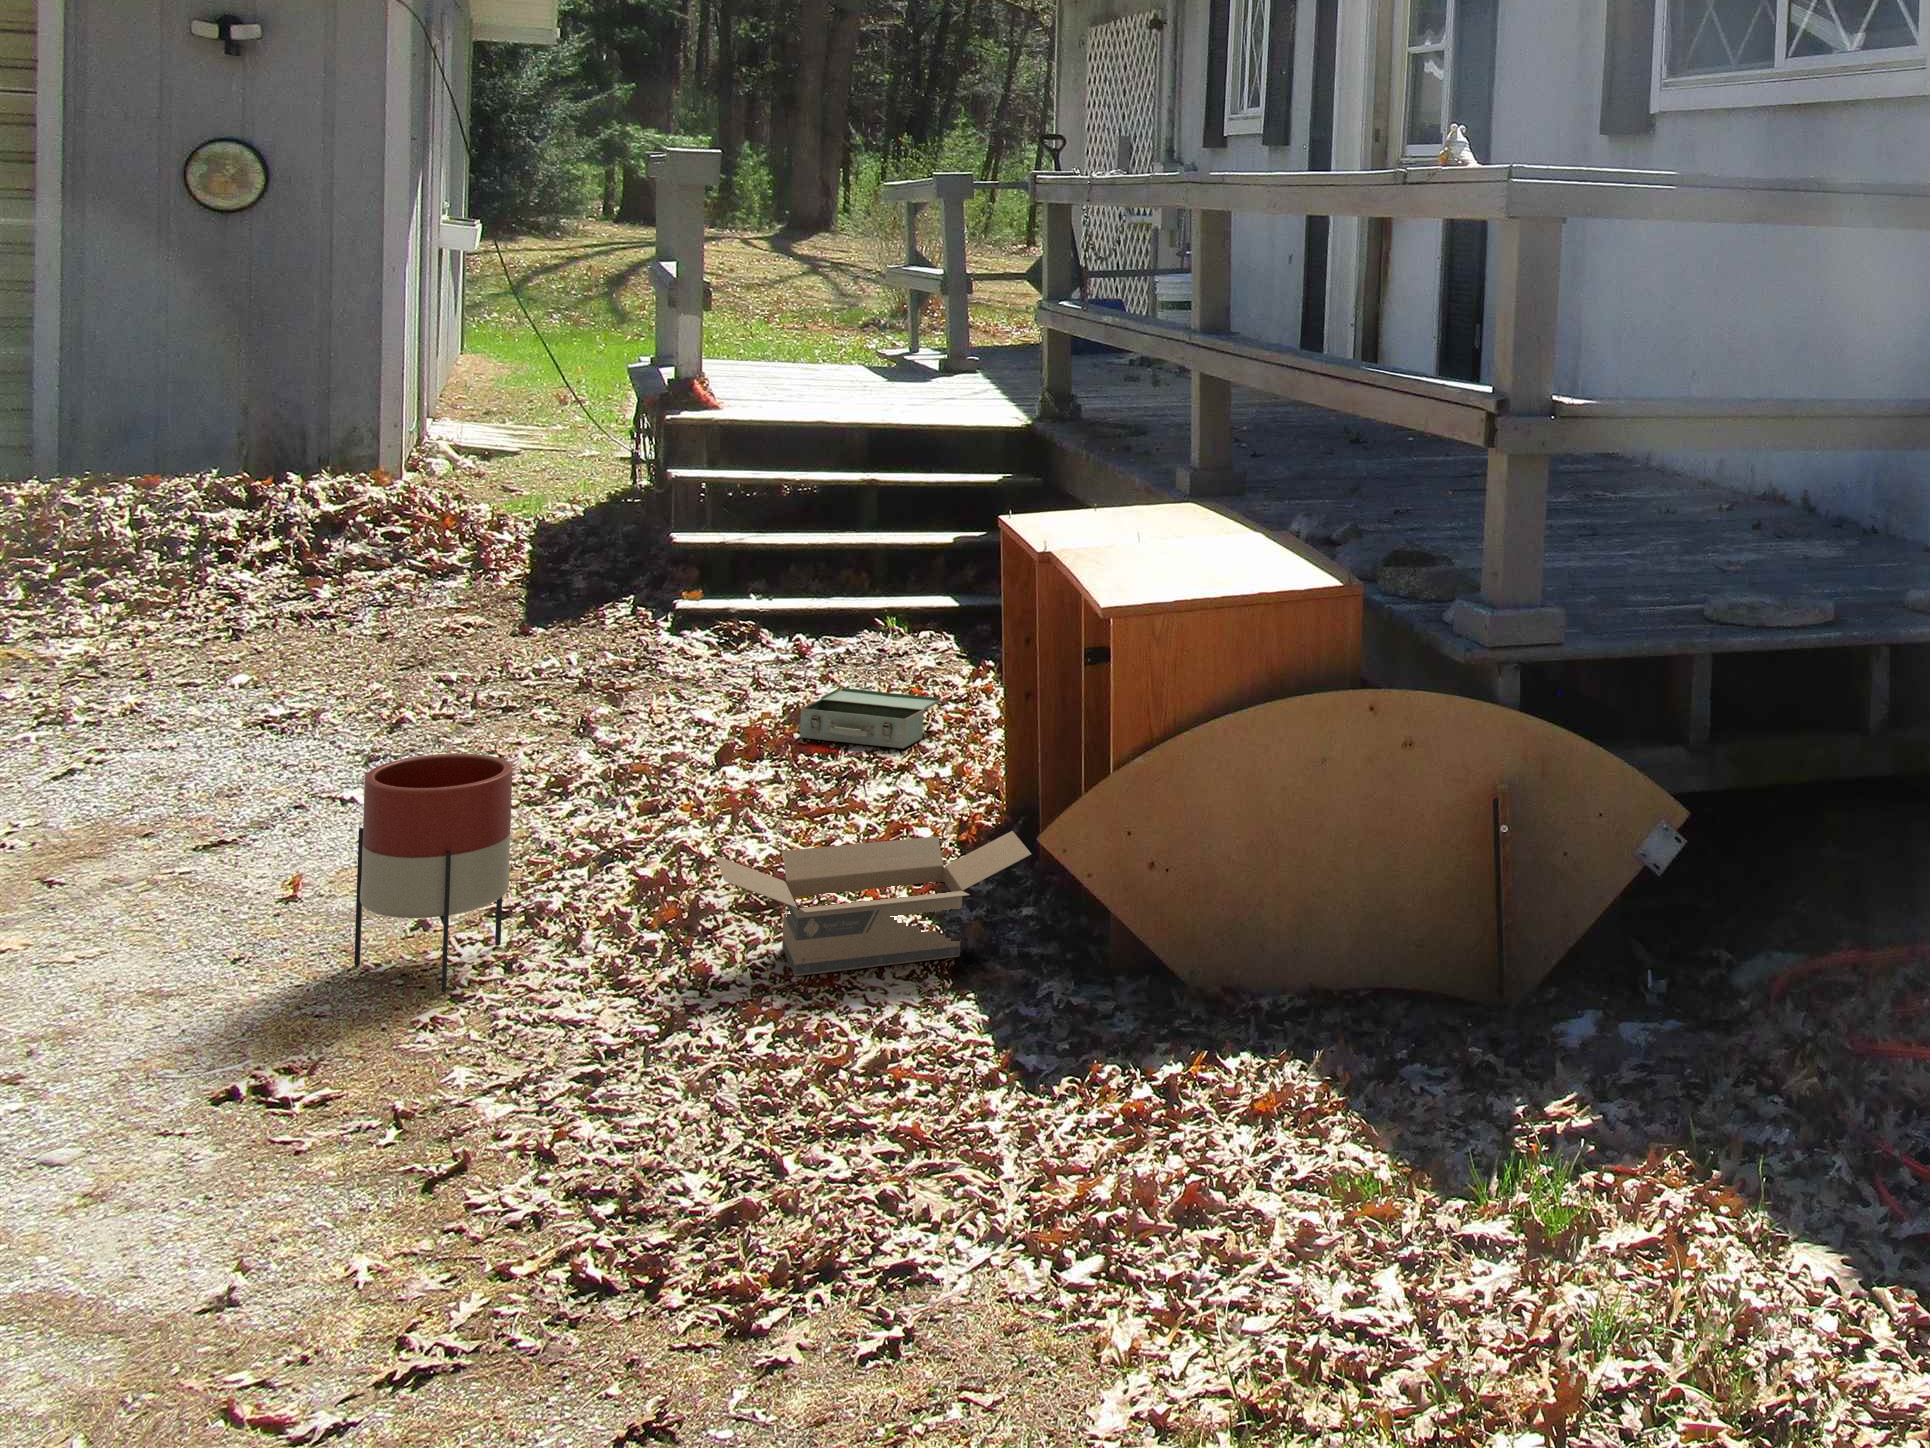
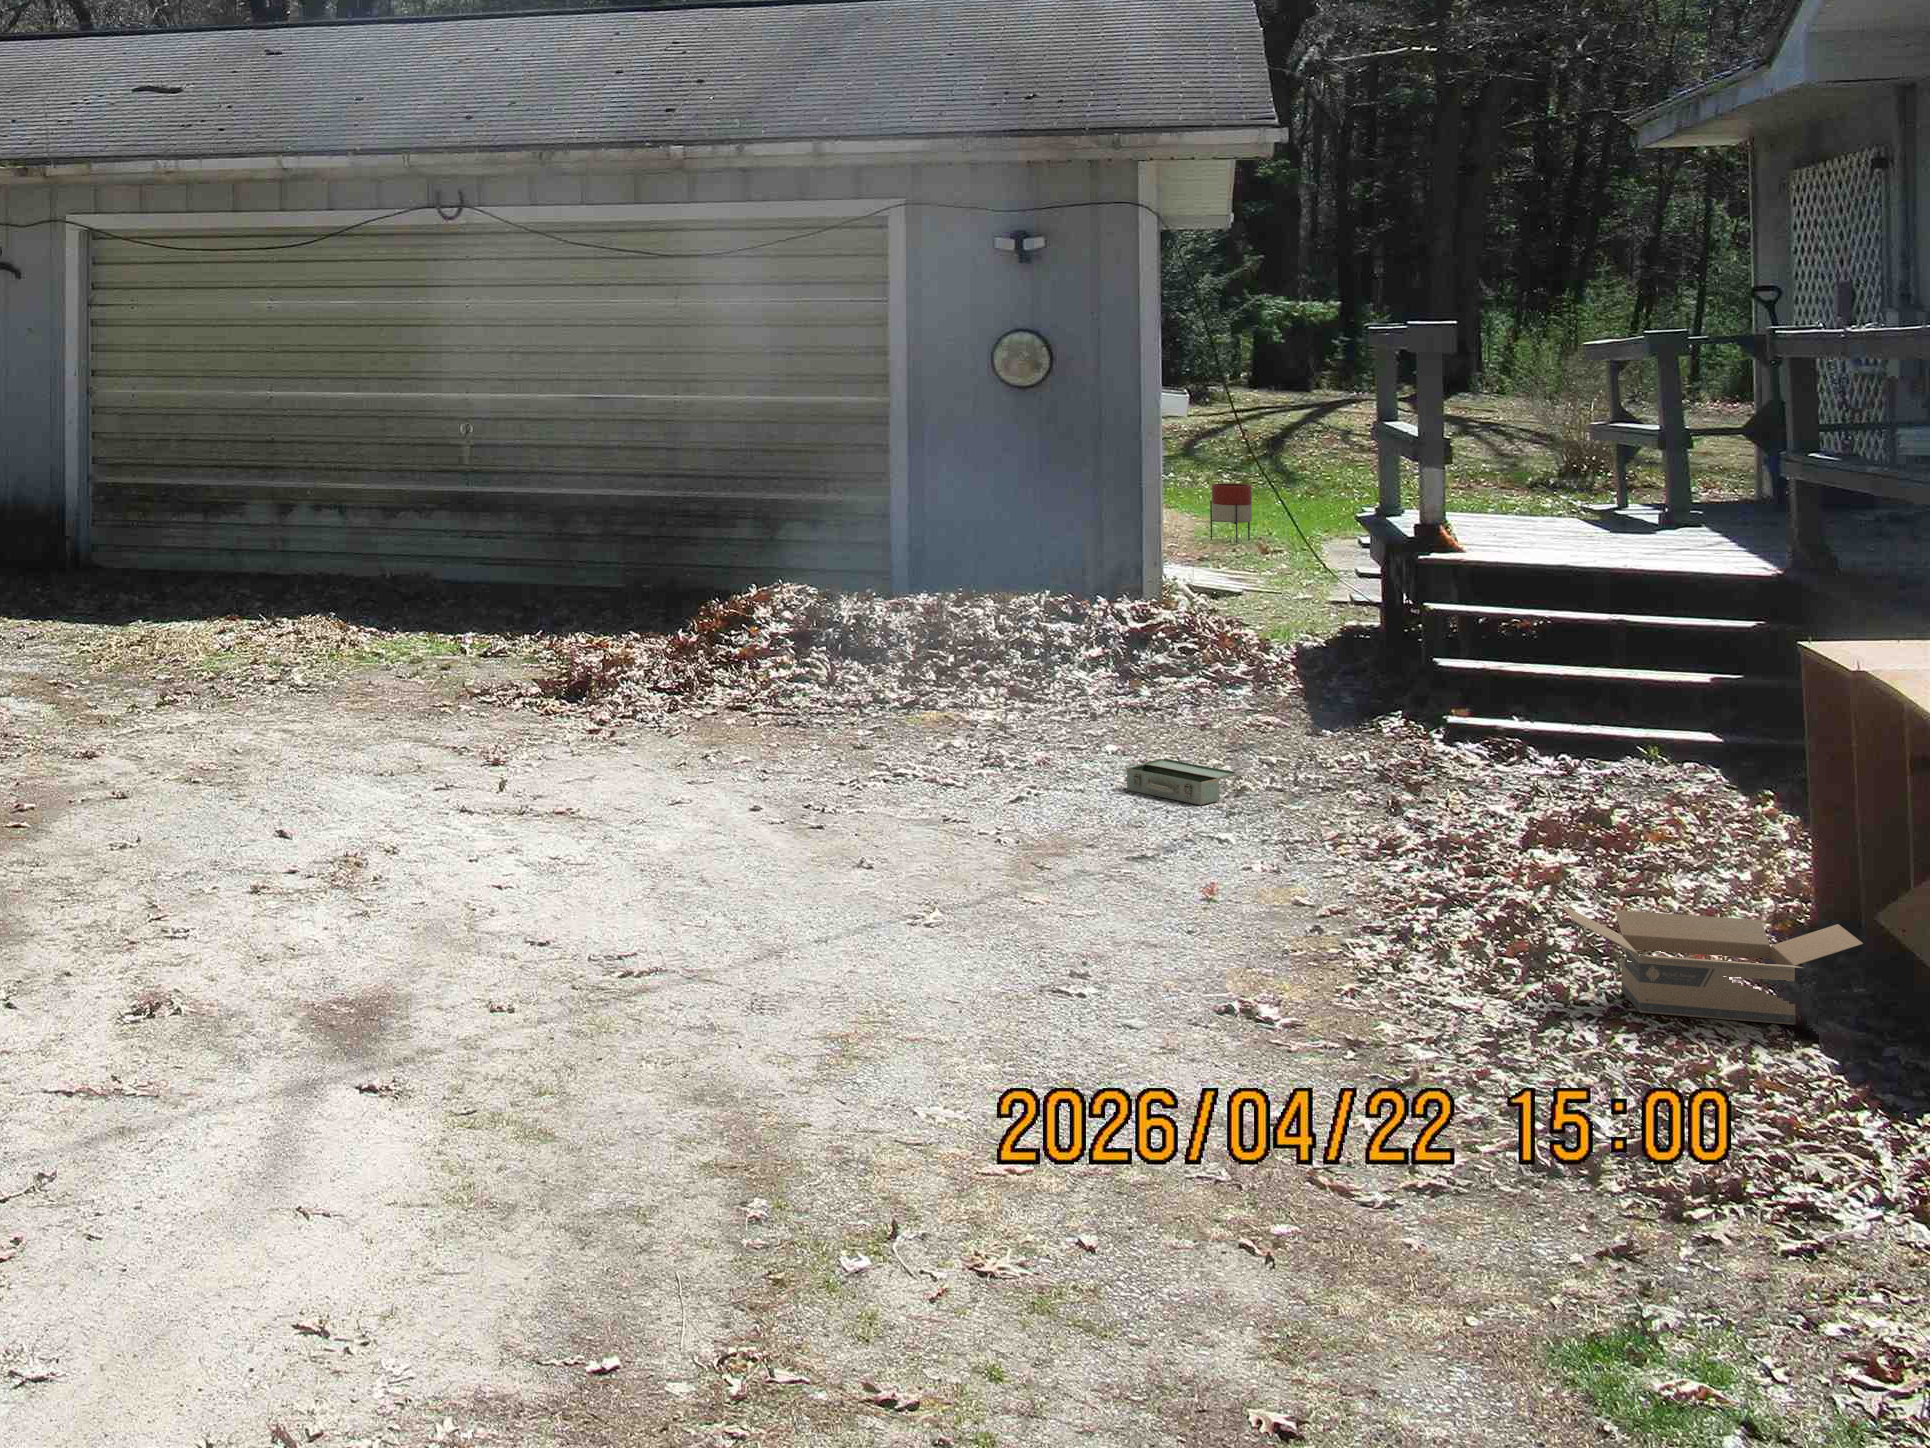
toolbox: present [800,688,941,748] -> present [1127,759,1236,805]
planter: present [354,754,513,992] -> present [1210,483,1252,543]

